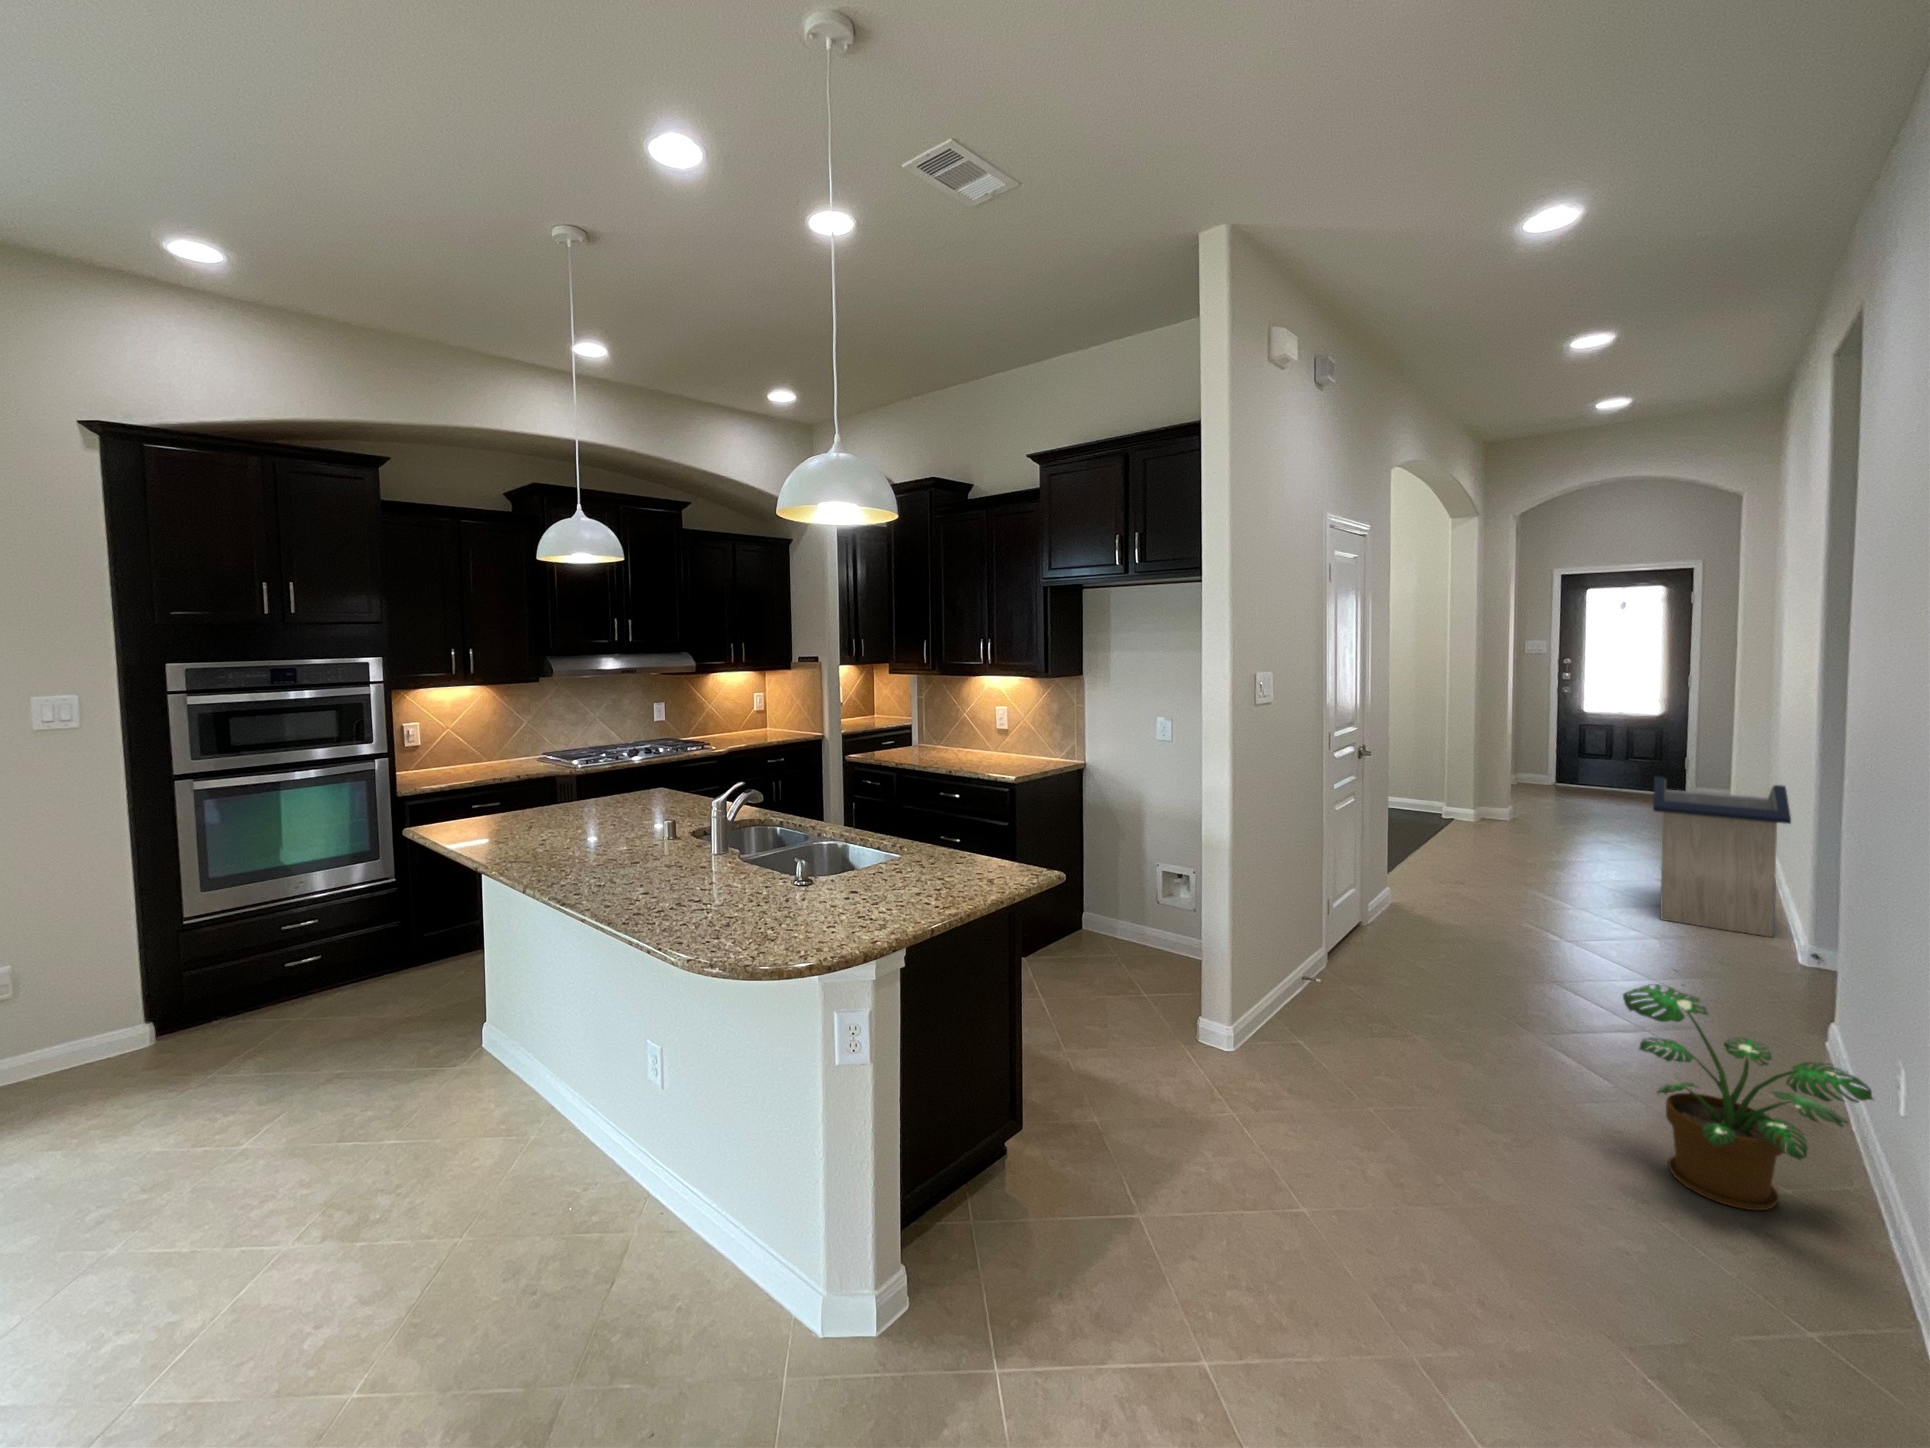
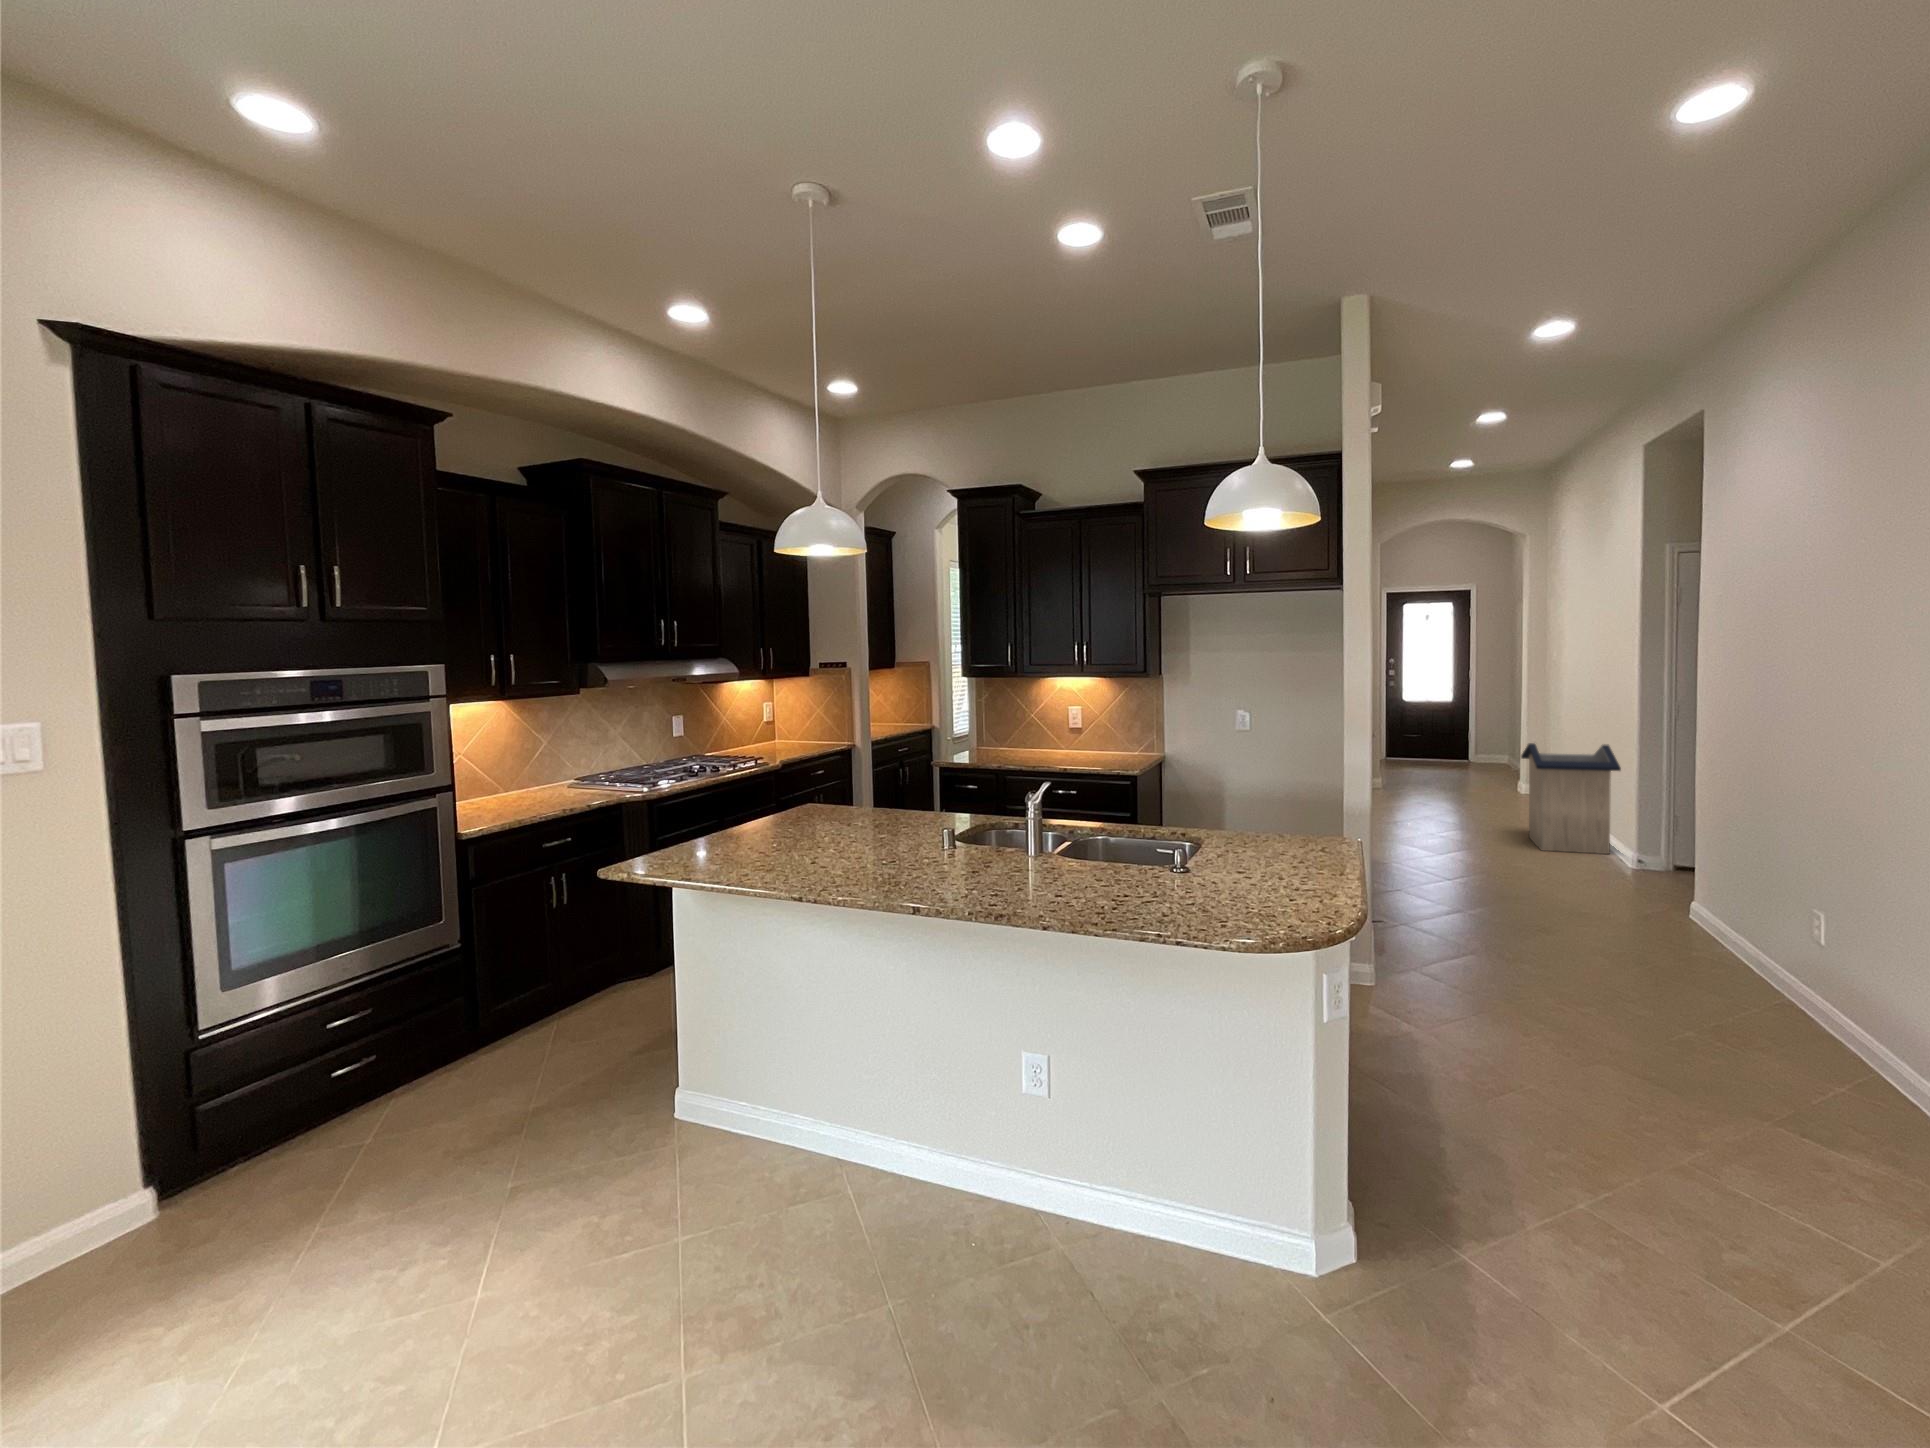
potted plant: present [1623,984,1873,1210] -> none [1642,883,1824,1024]

